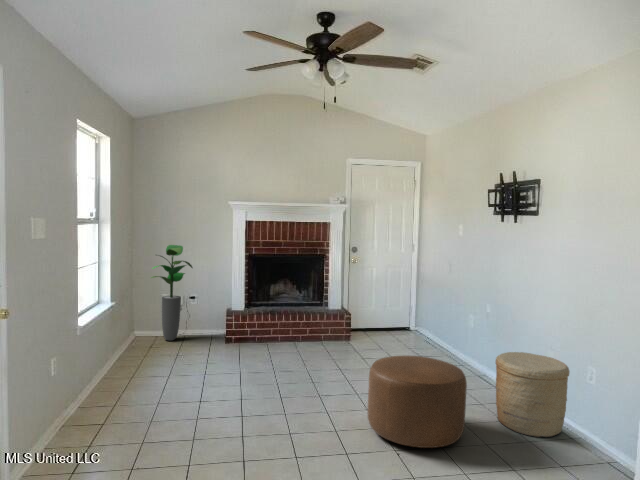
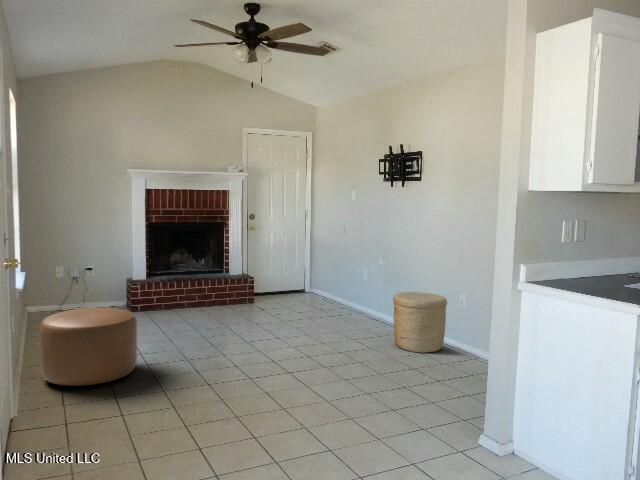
potted plant: present [151,245,193,341] -> none [44,215,91,314]
ottoman: present [368,356,467,448] -> present [40,308,137,386]

